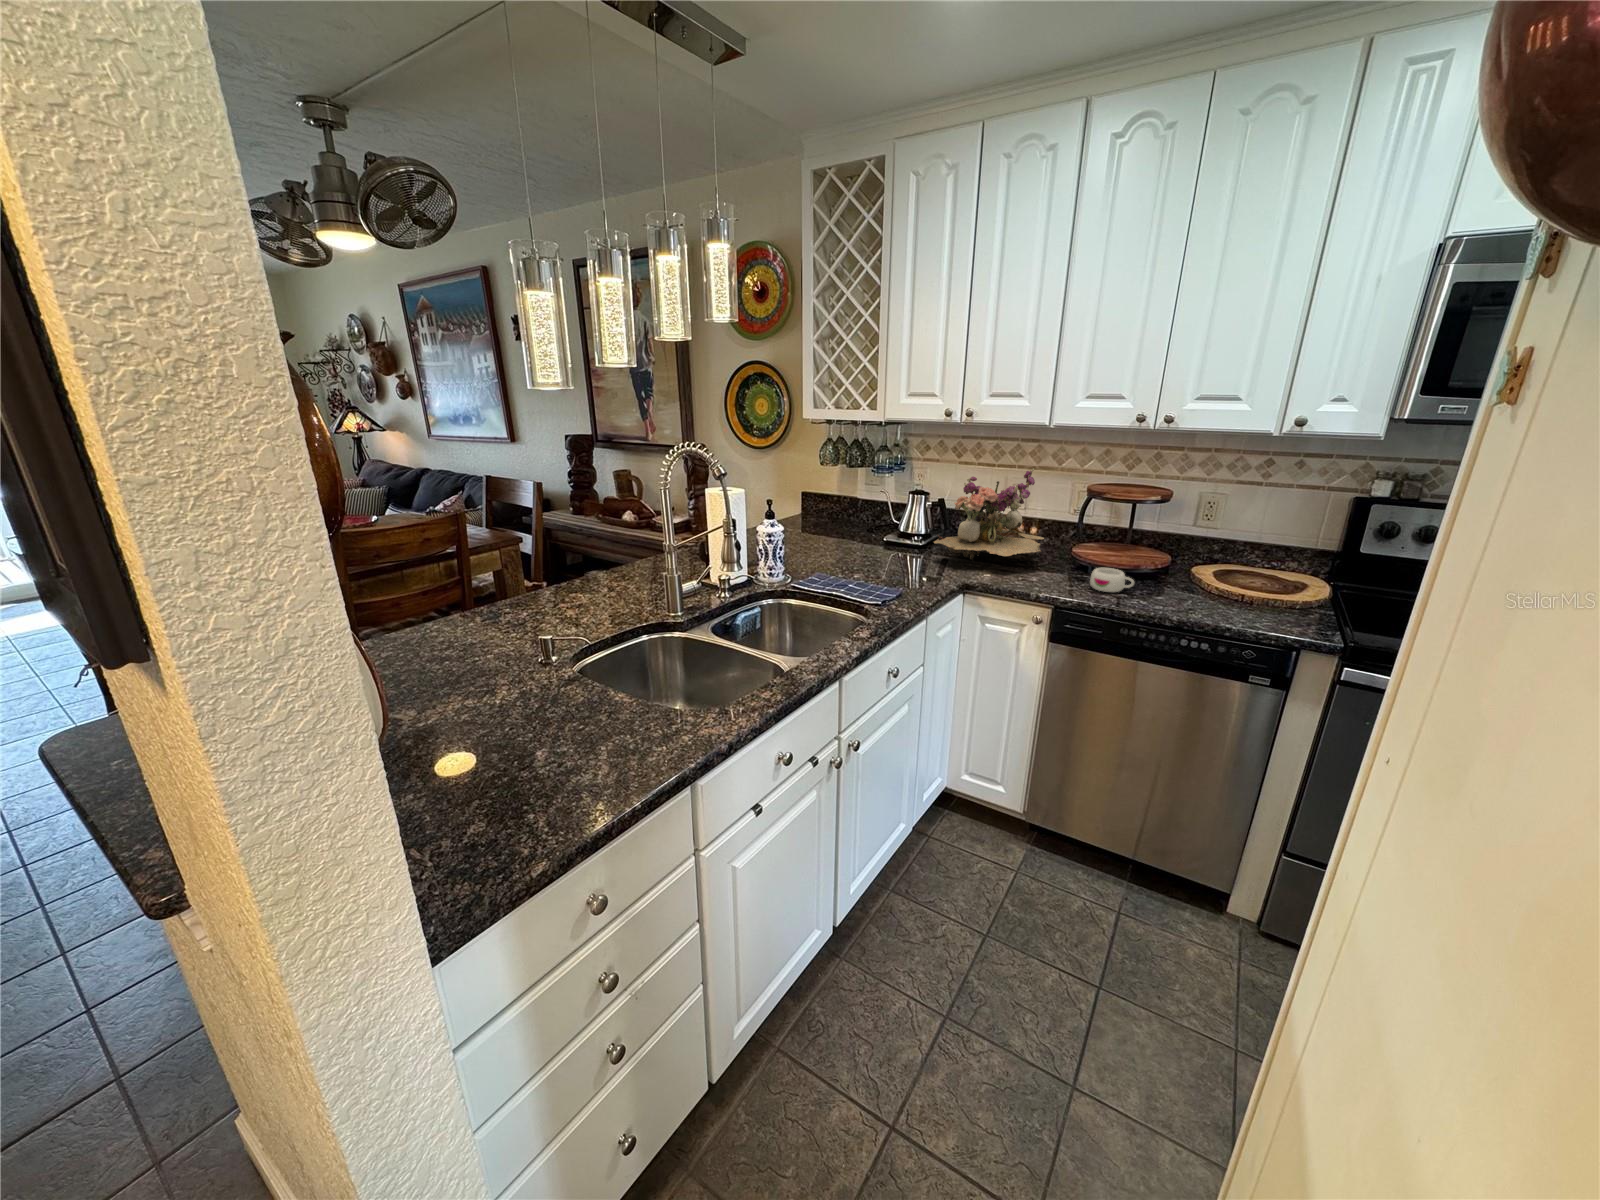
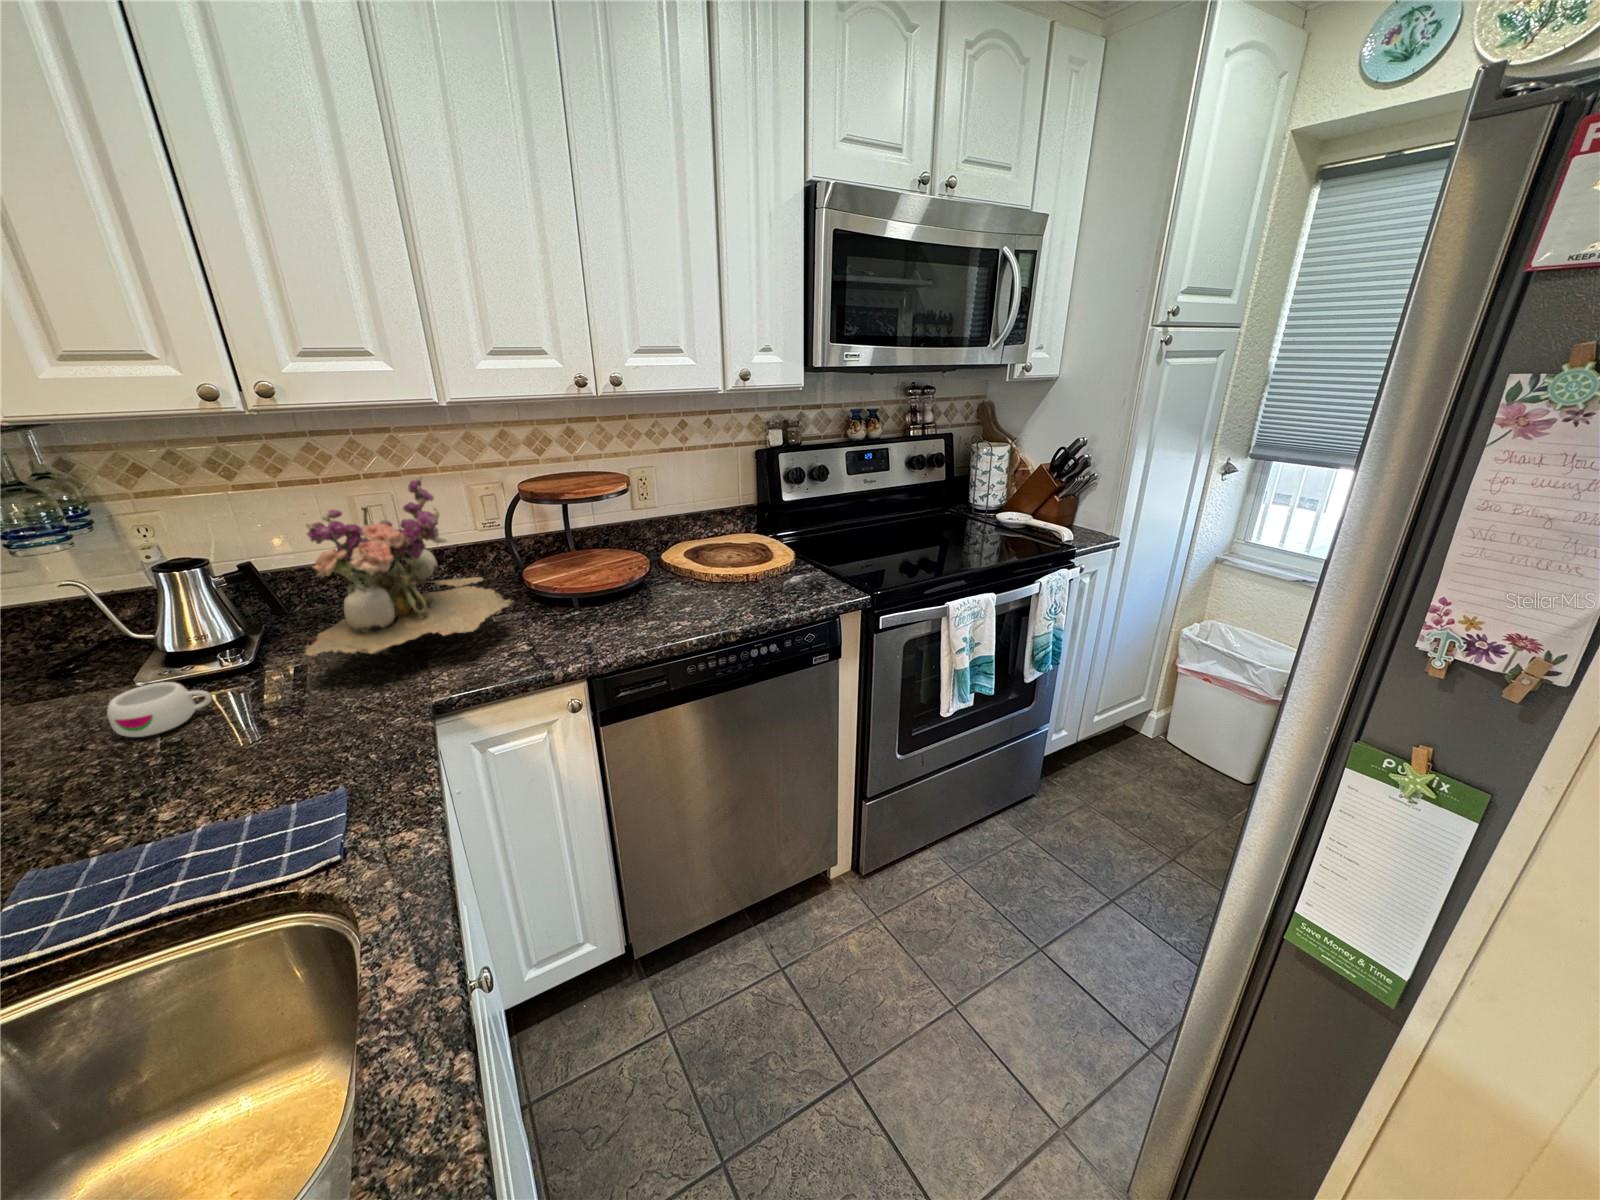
mug: present [1090,568,1134,592] -> present [107,682,212,737]

